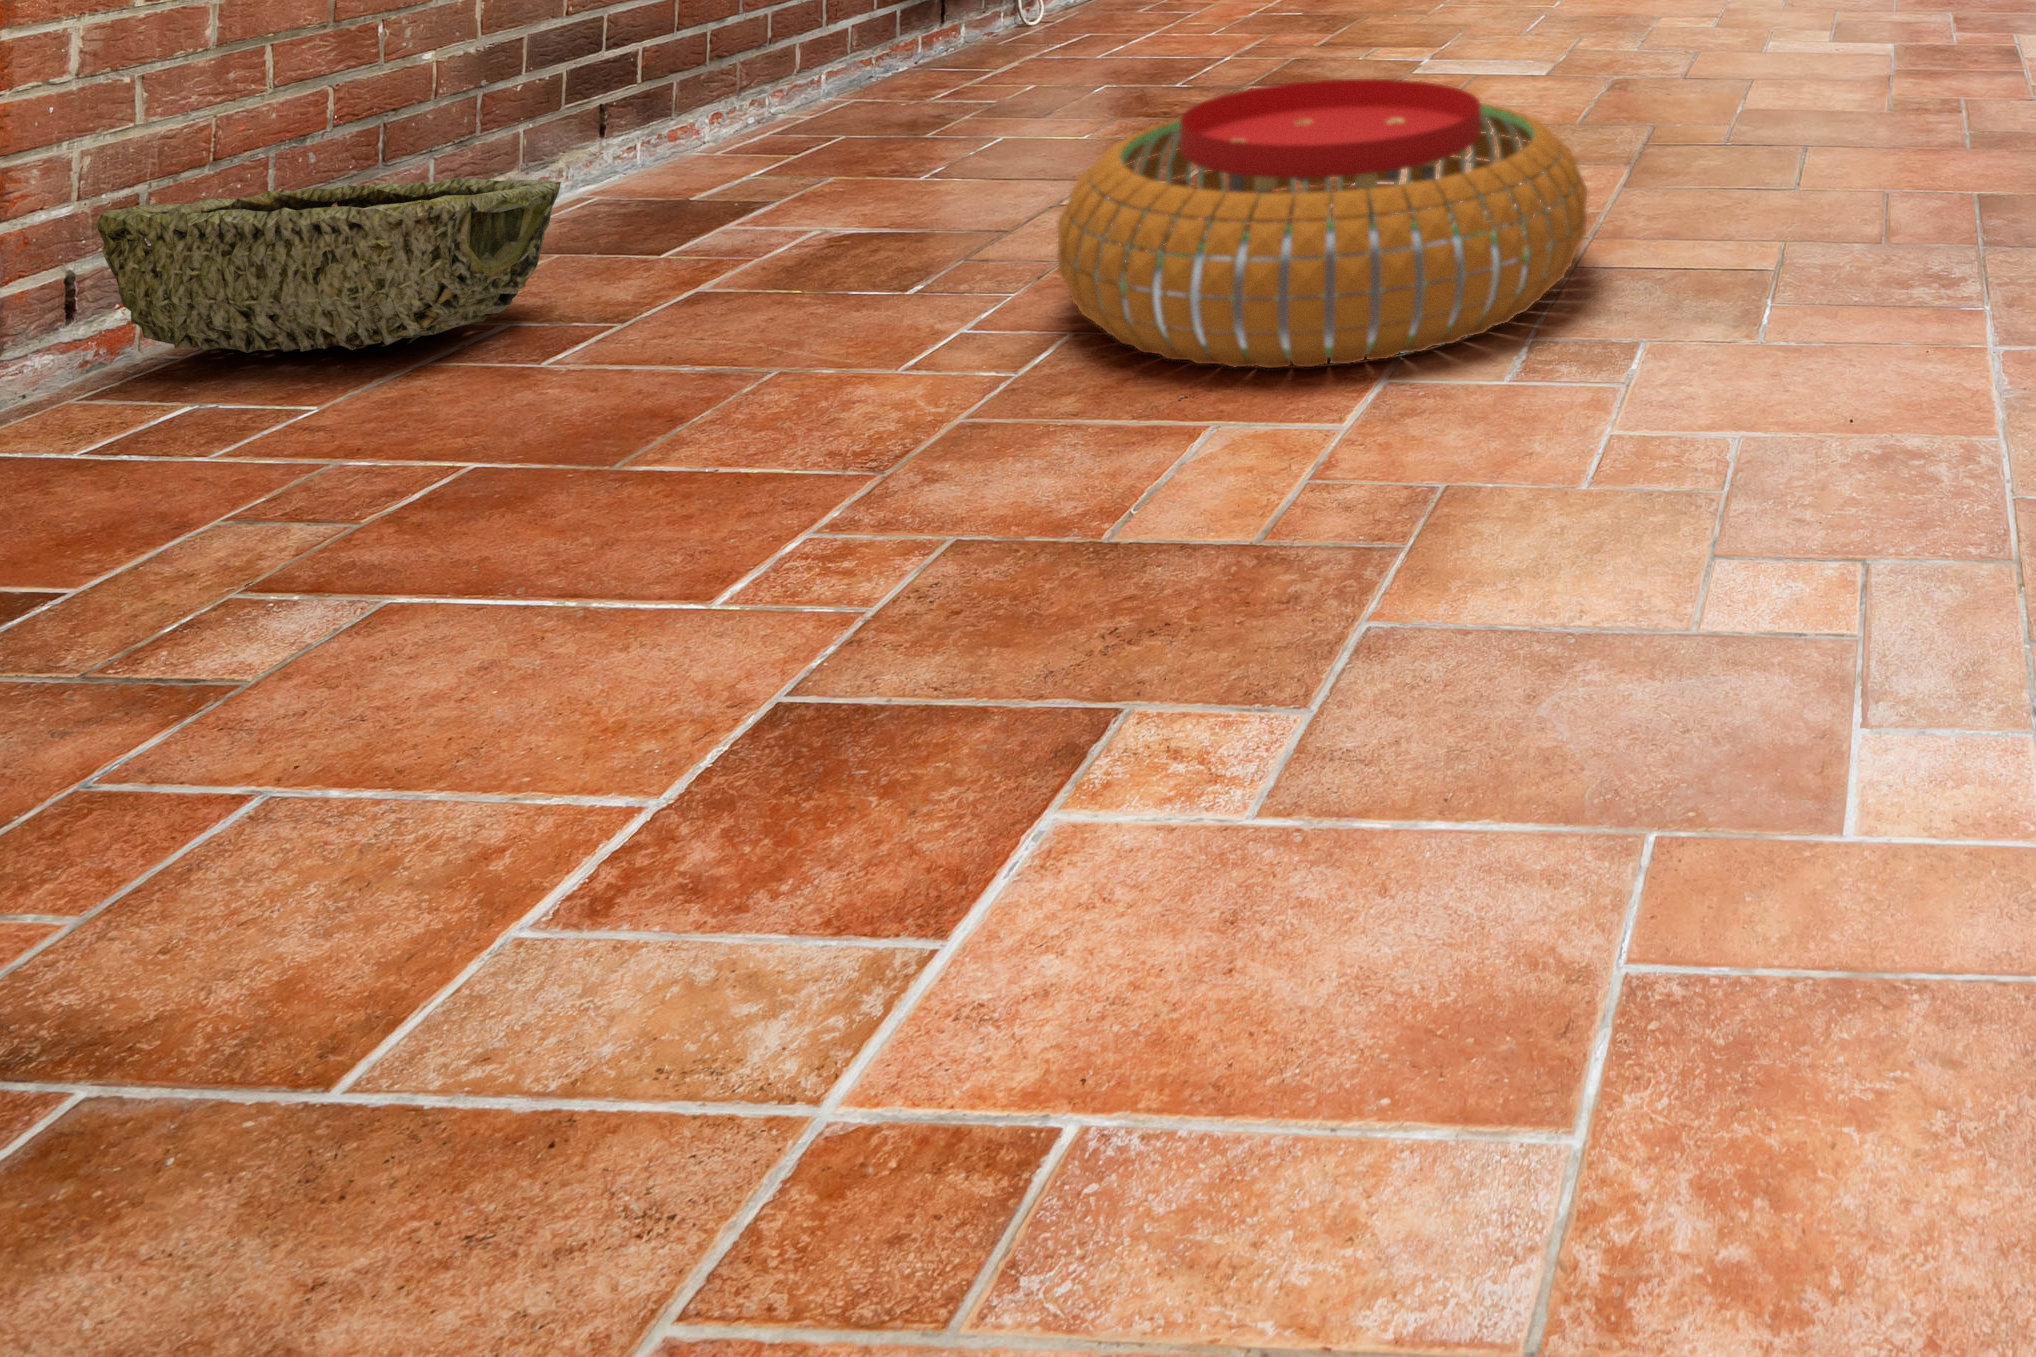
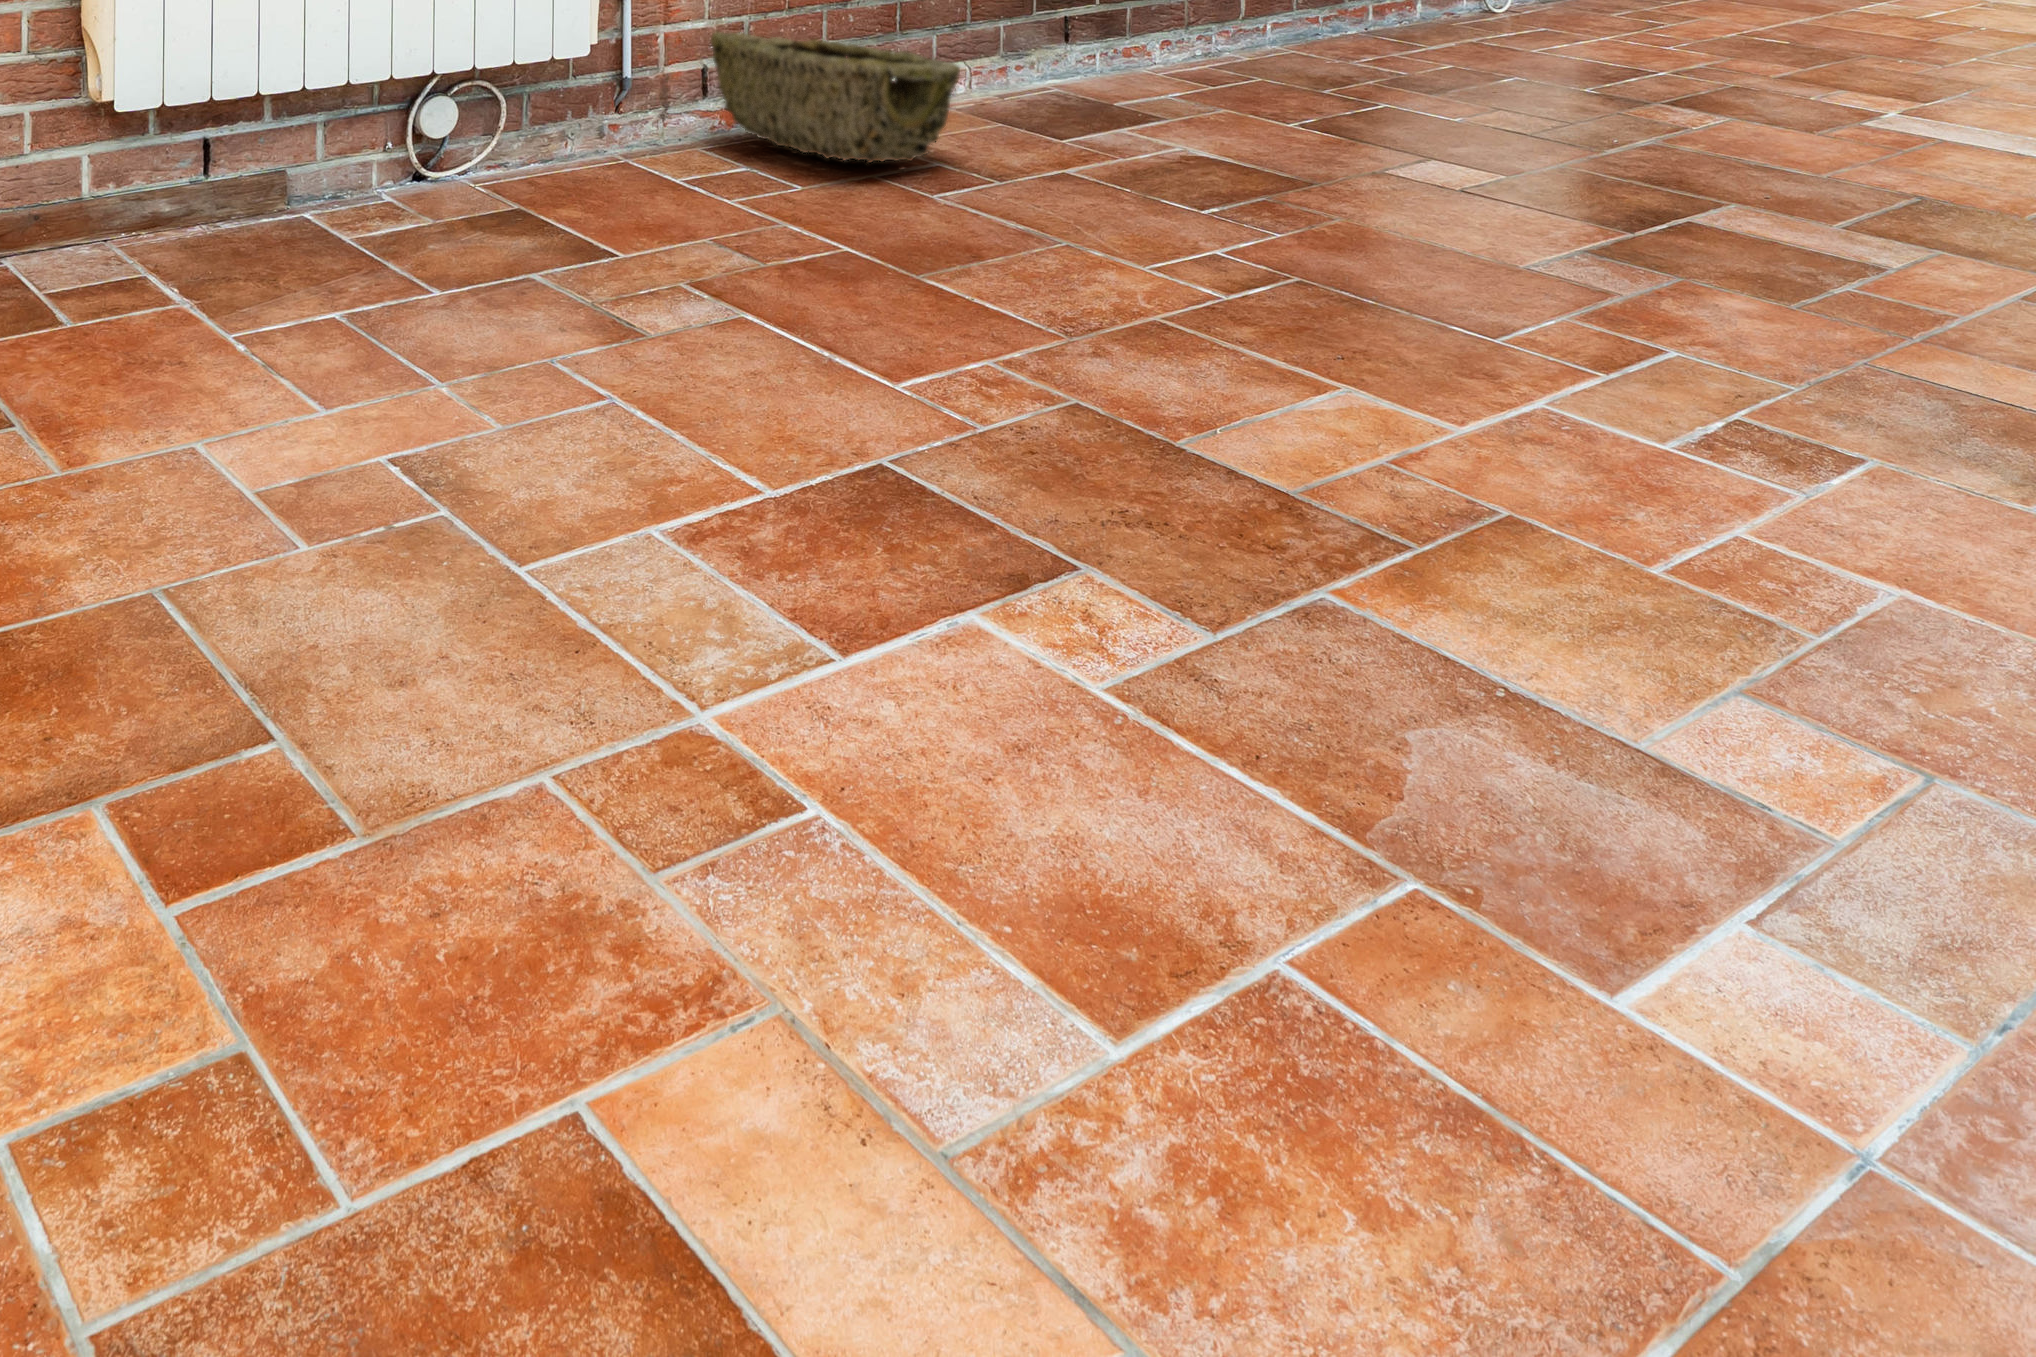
pouf: present [1057,79,1587,368] -> none [1273,94,1862,404]

